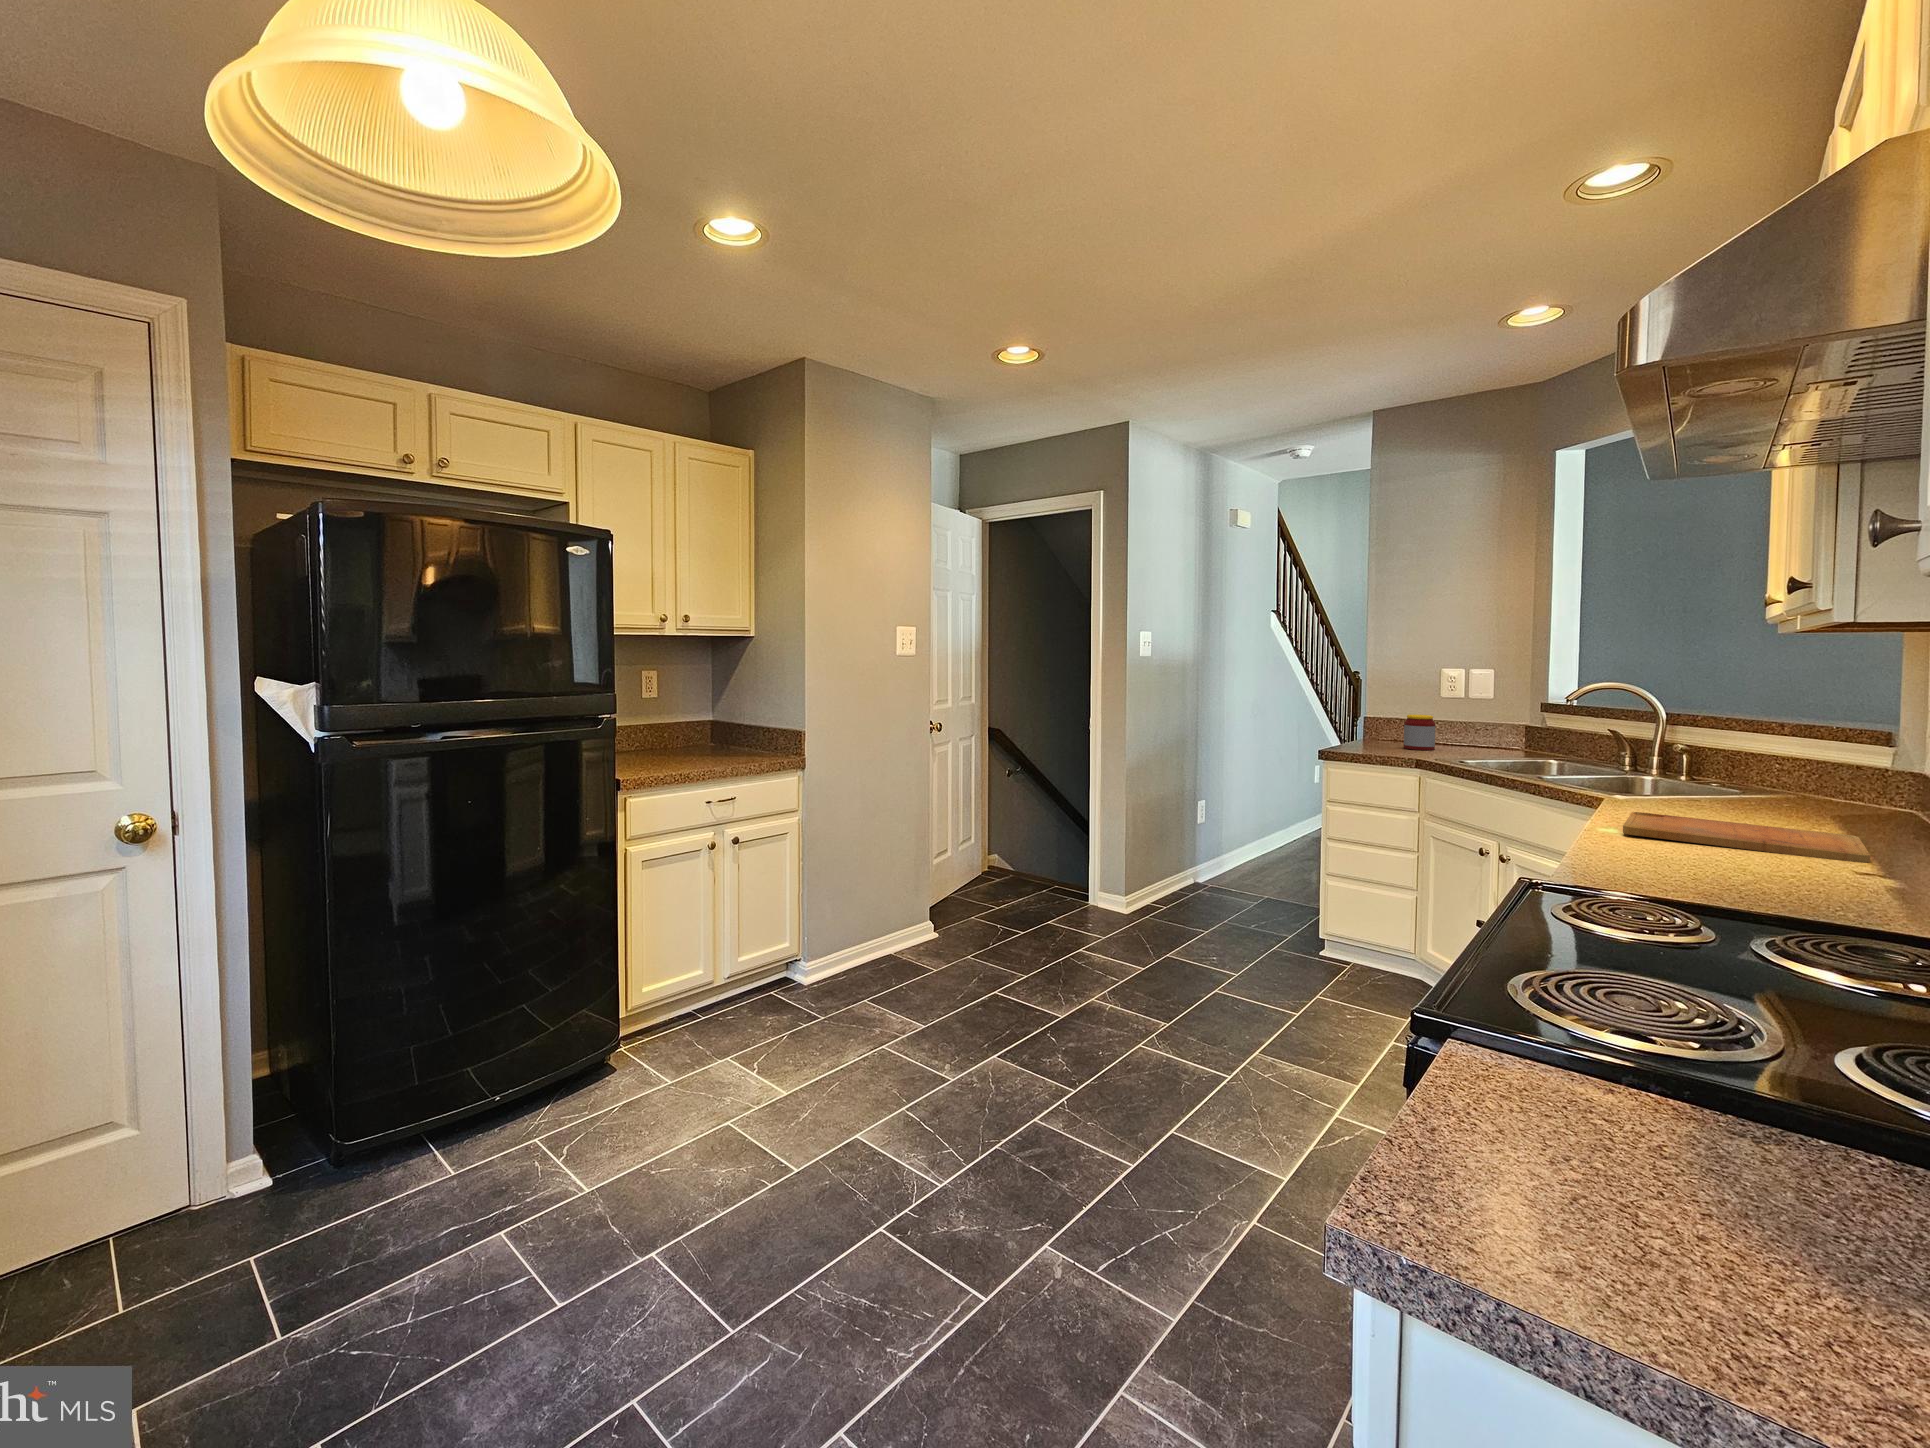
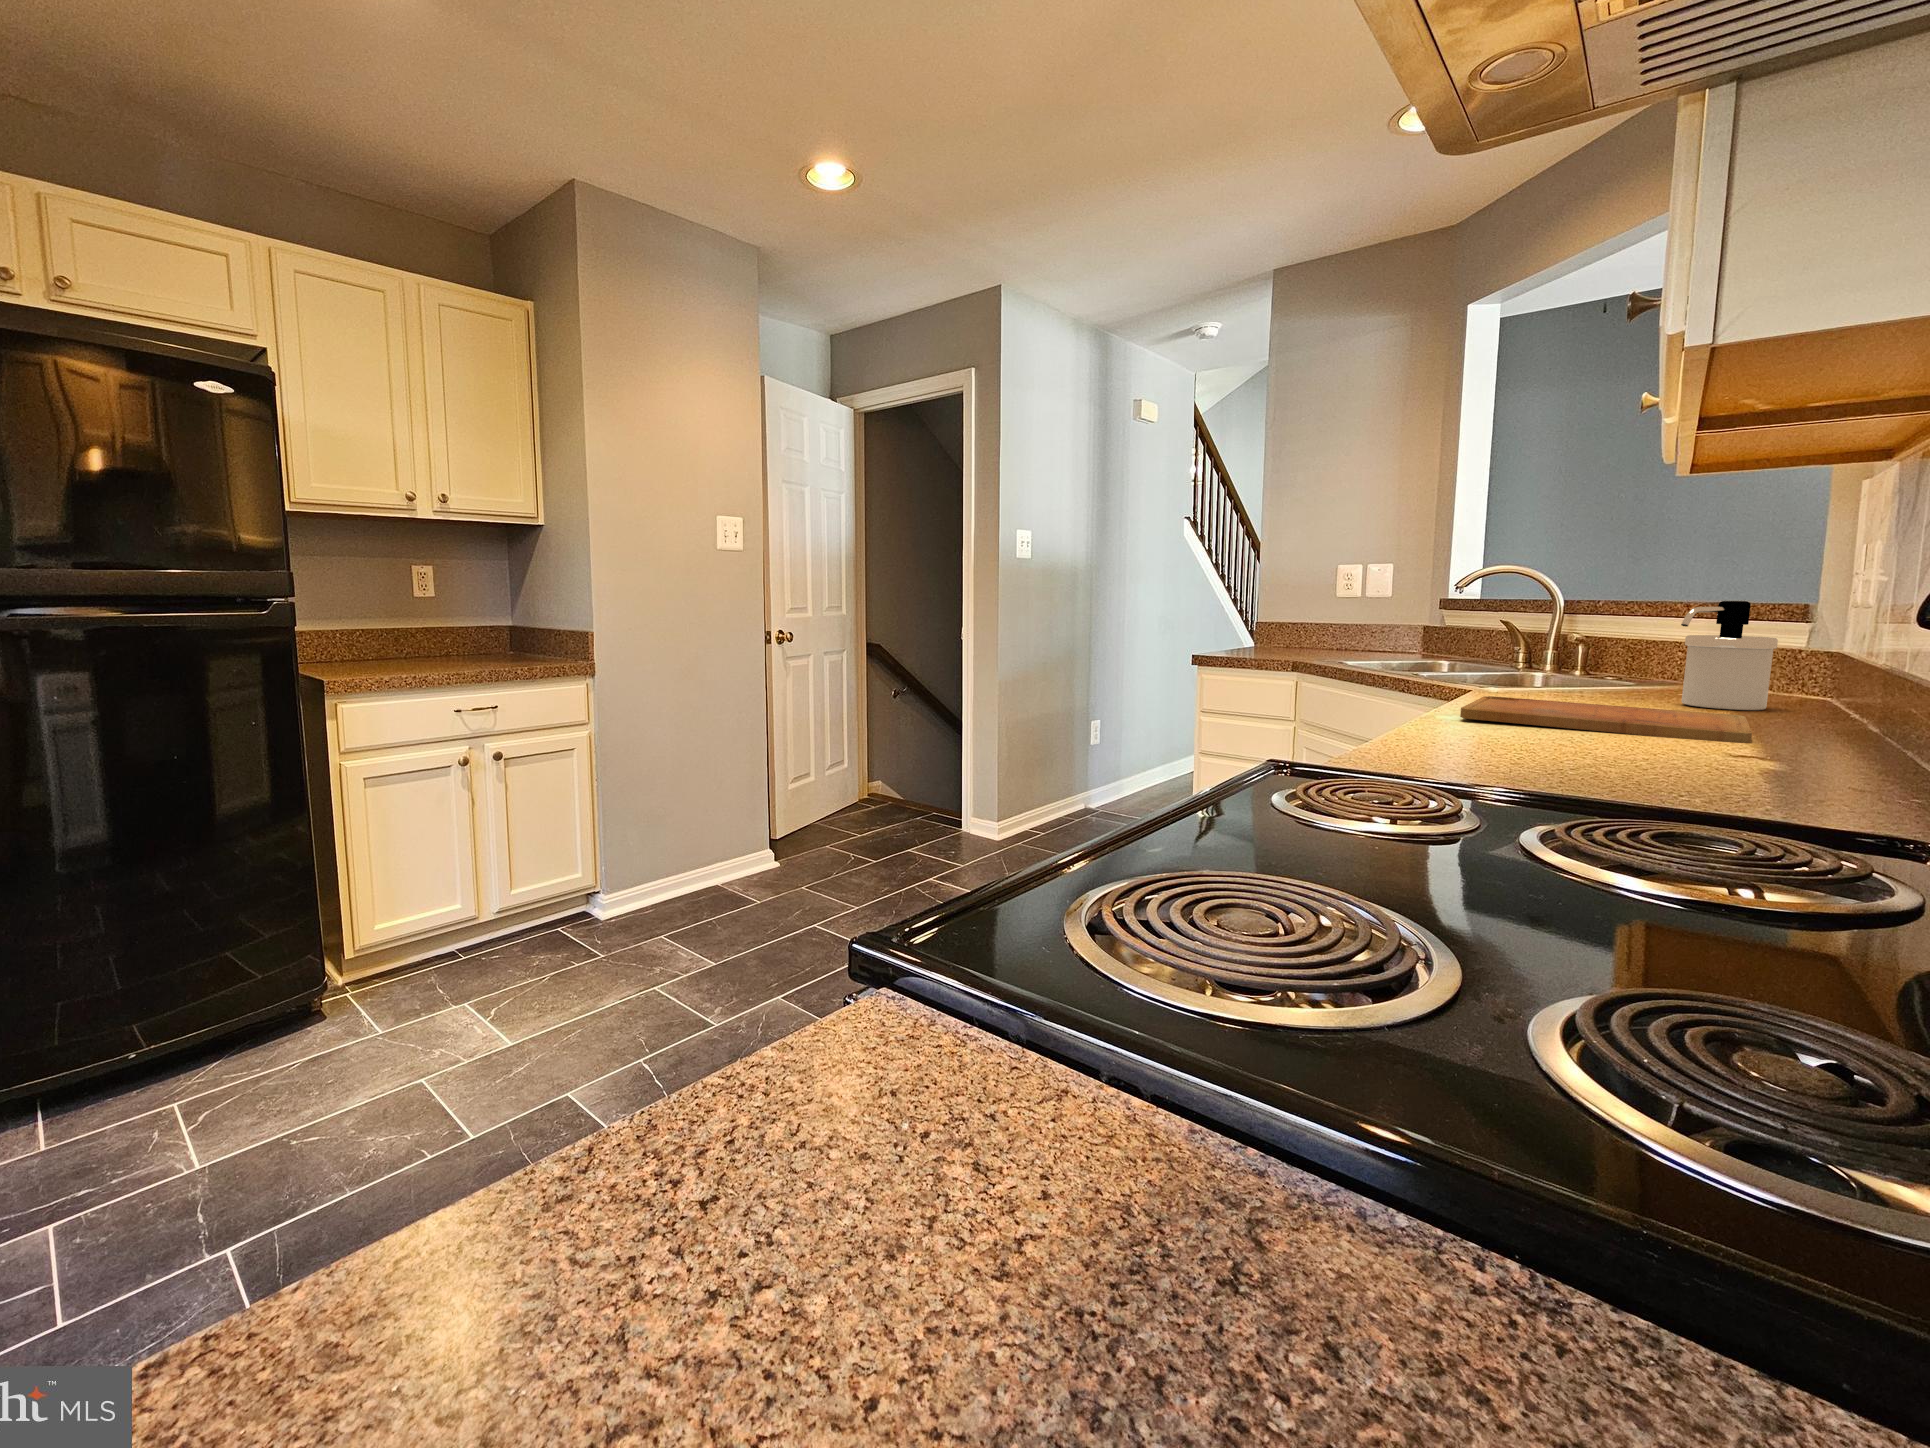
jar: present [1404,715,1435,750] -> none [1295,617,1329,656]
soap dispenser: none [1793,736,1875,827] -> present [1681,601,1778,710]

